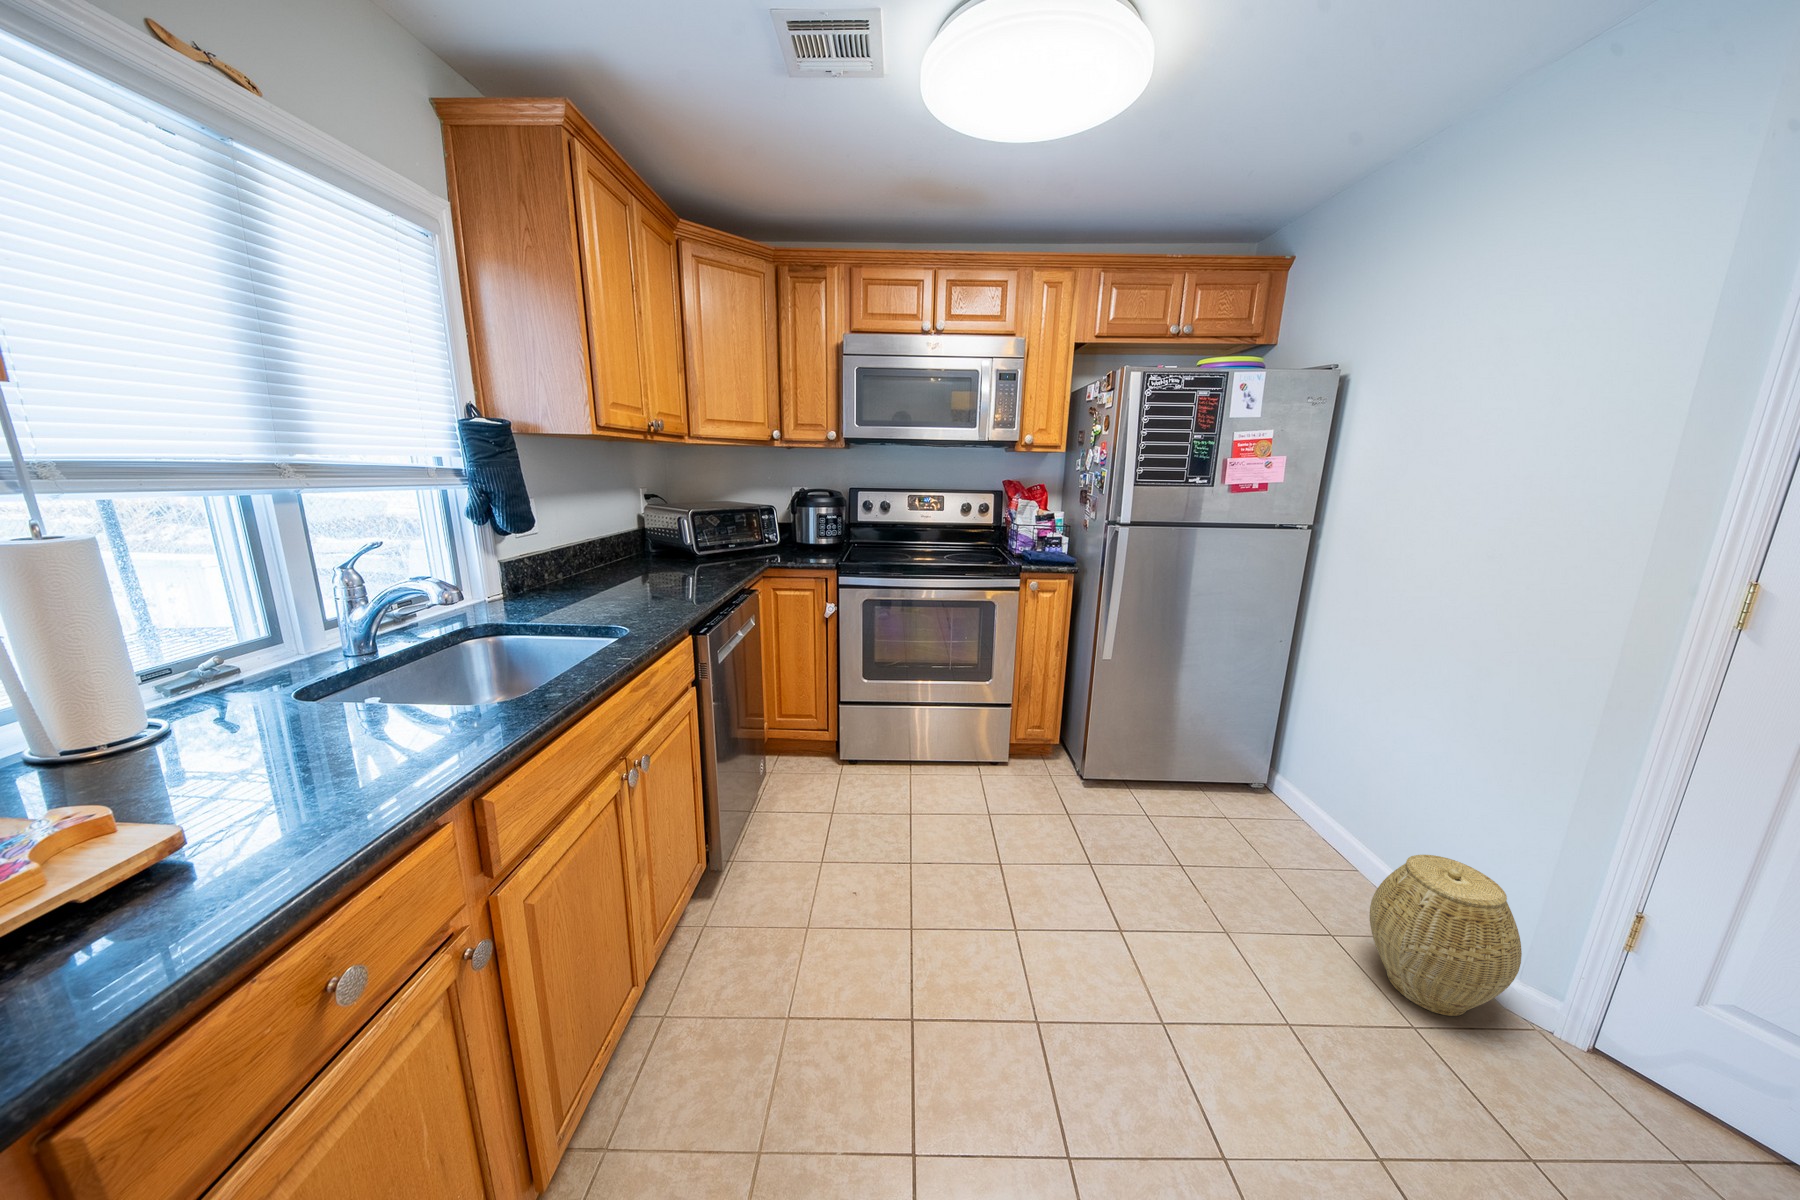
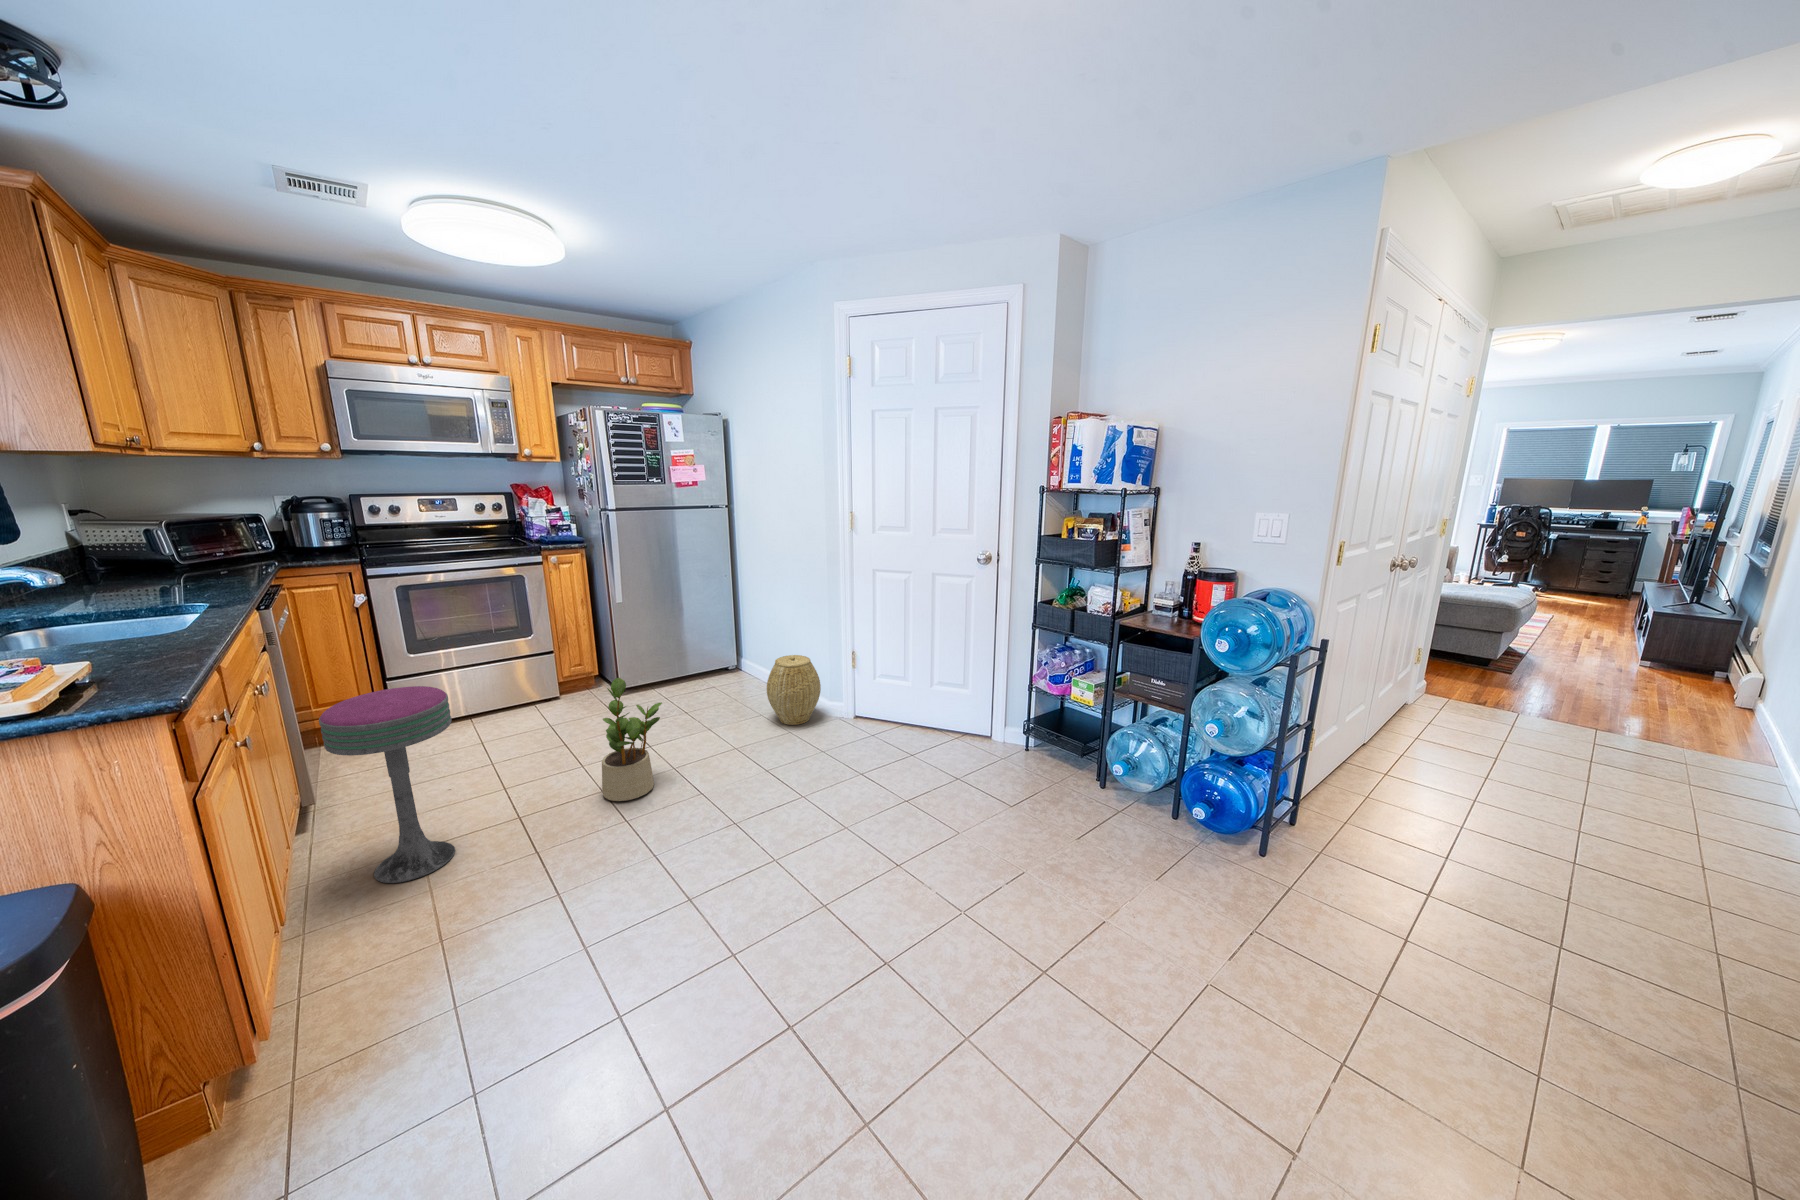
bar stool: none [691,785,851,1098] -> present [319,686,455,883]
potted plant: none [1047,861,1183,1090] -> present [602,678,662,801]

